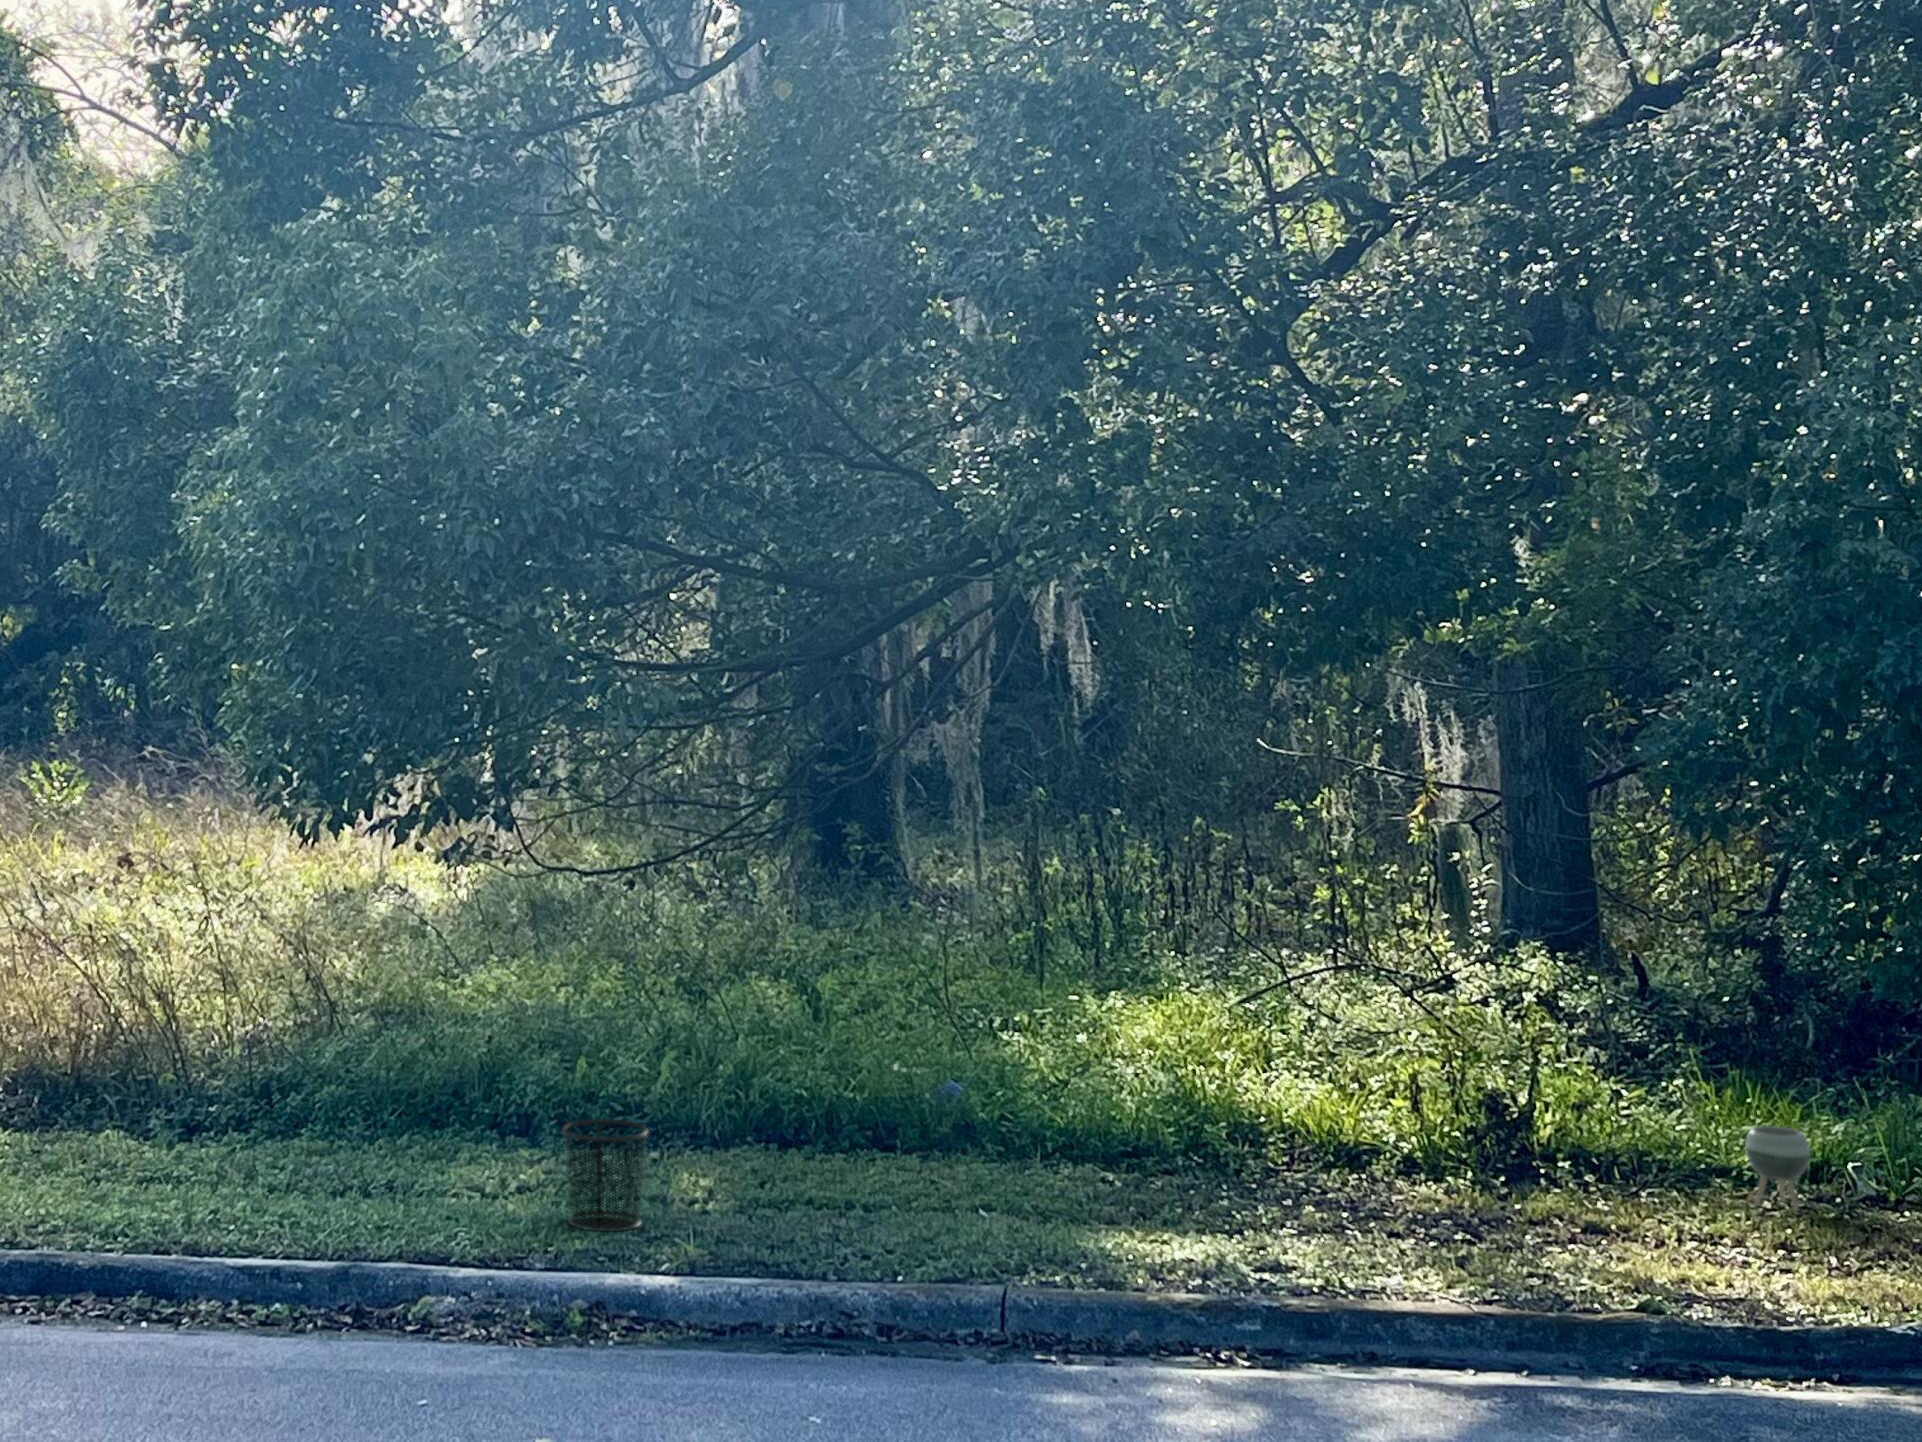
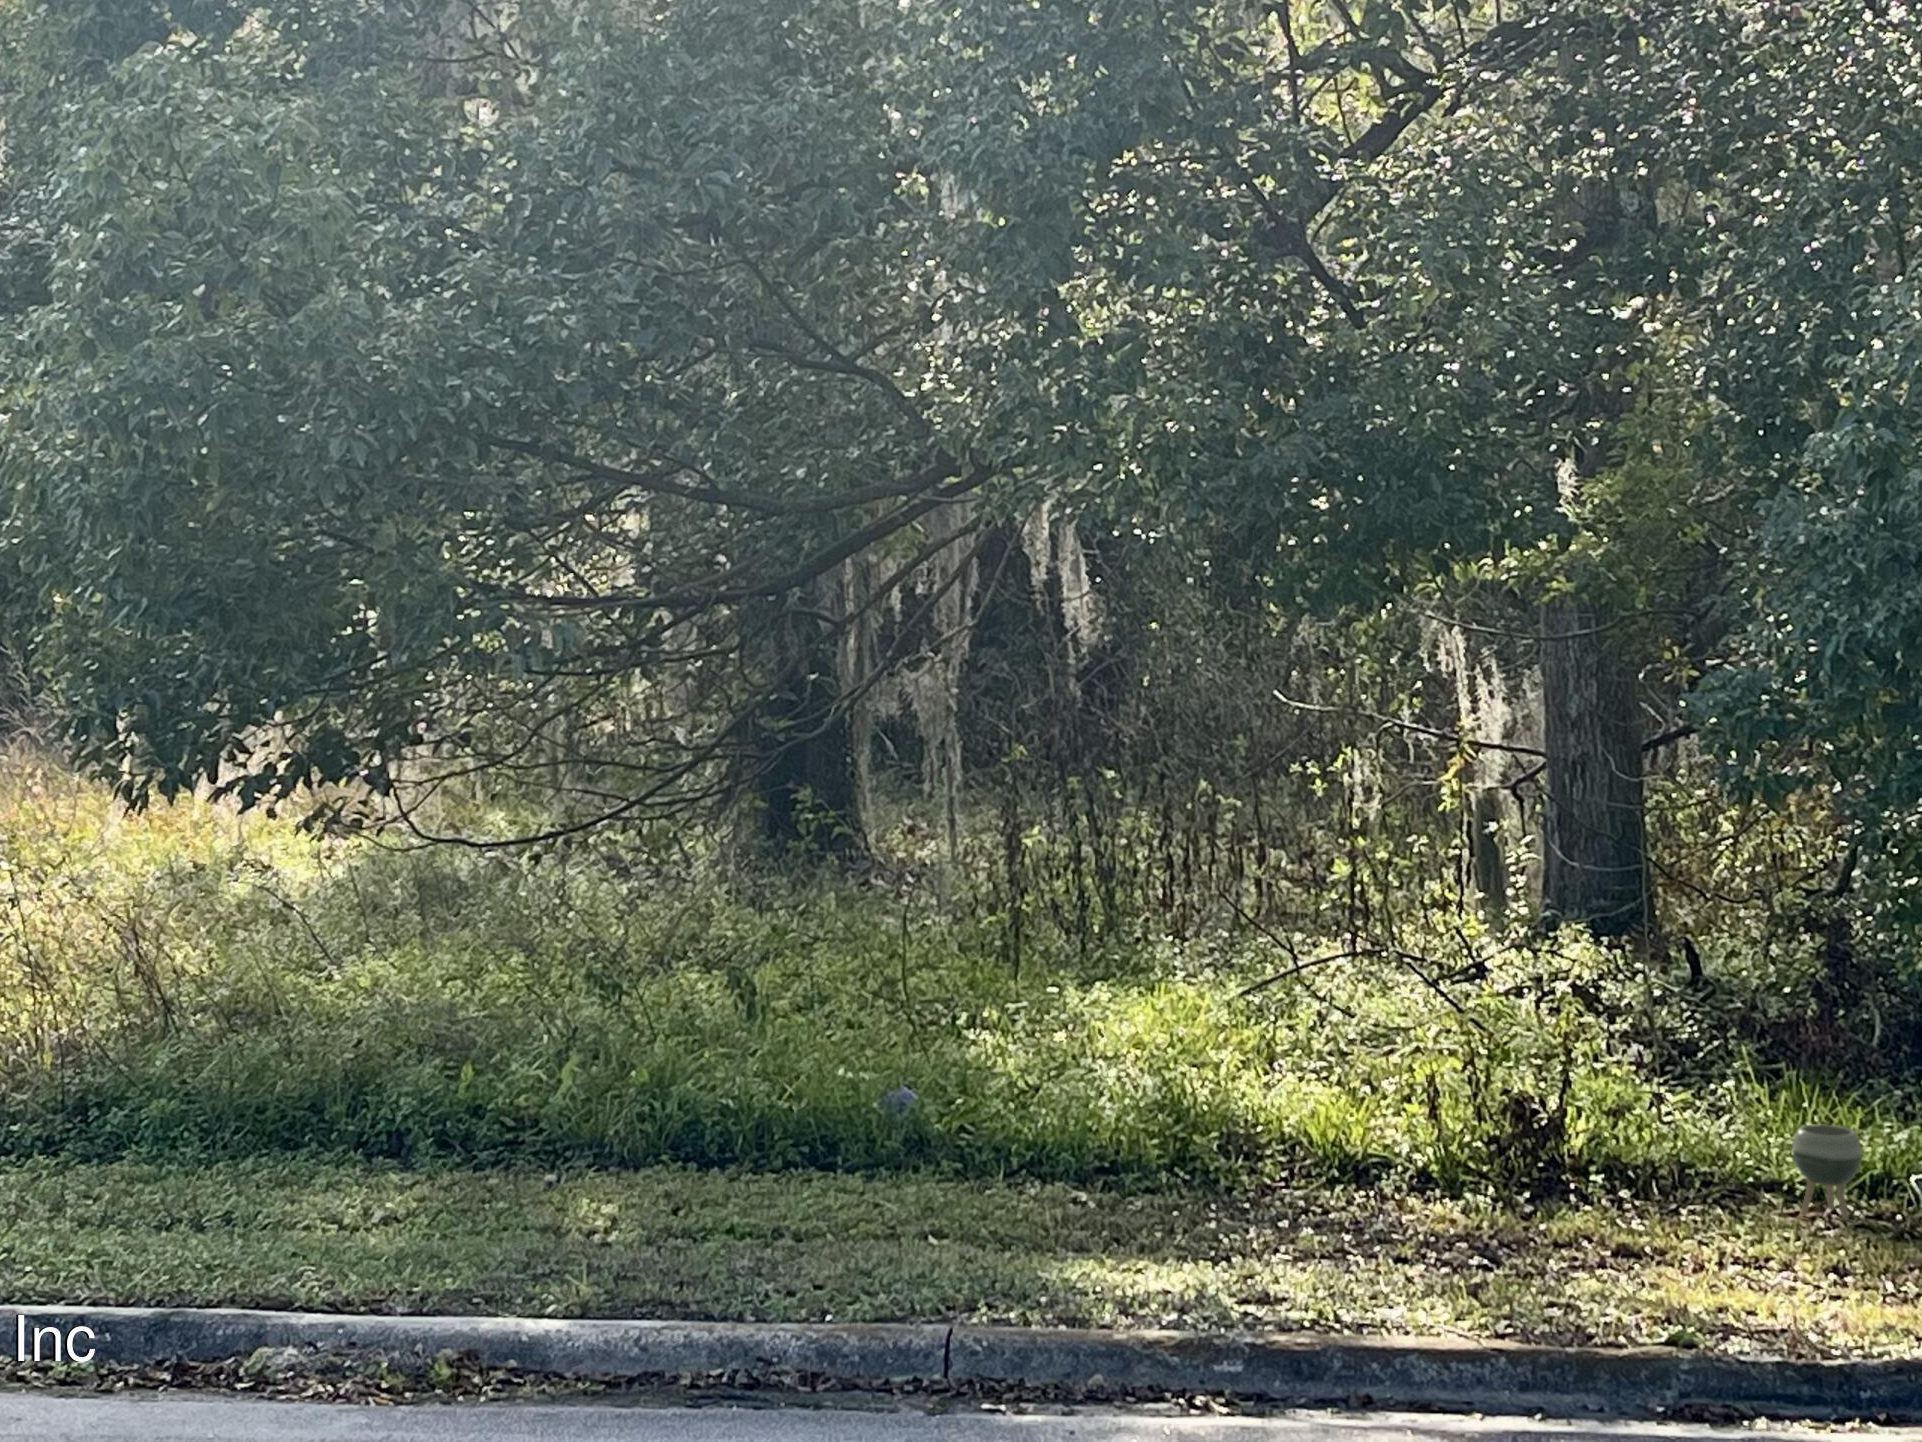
trash can: present [562,1119,648,1232] -> none [403,1160,514,1302]

